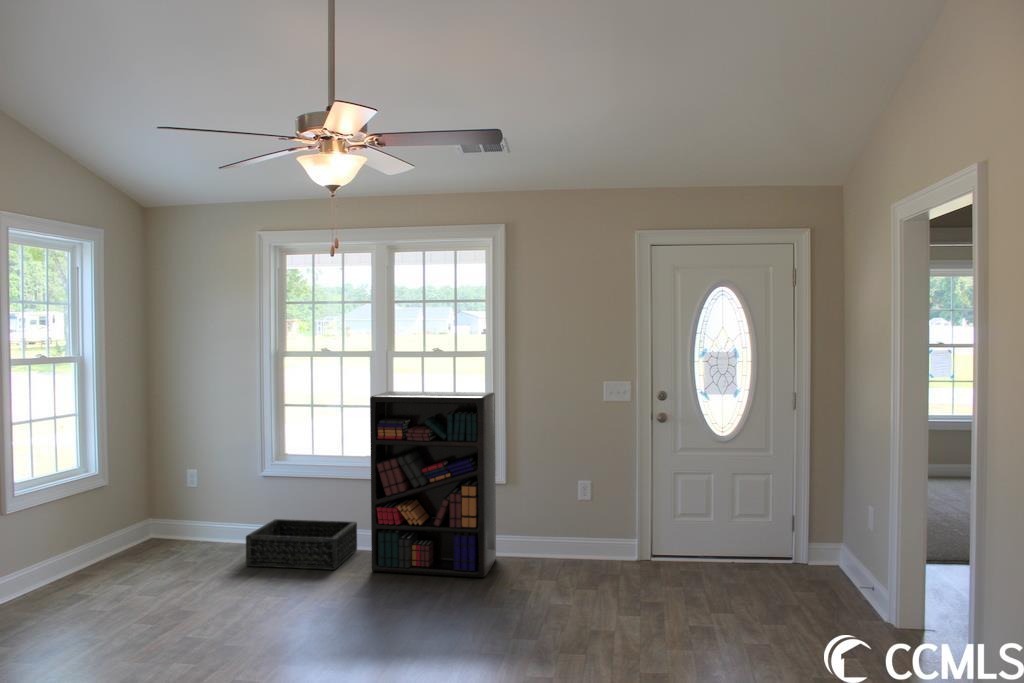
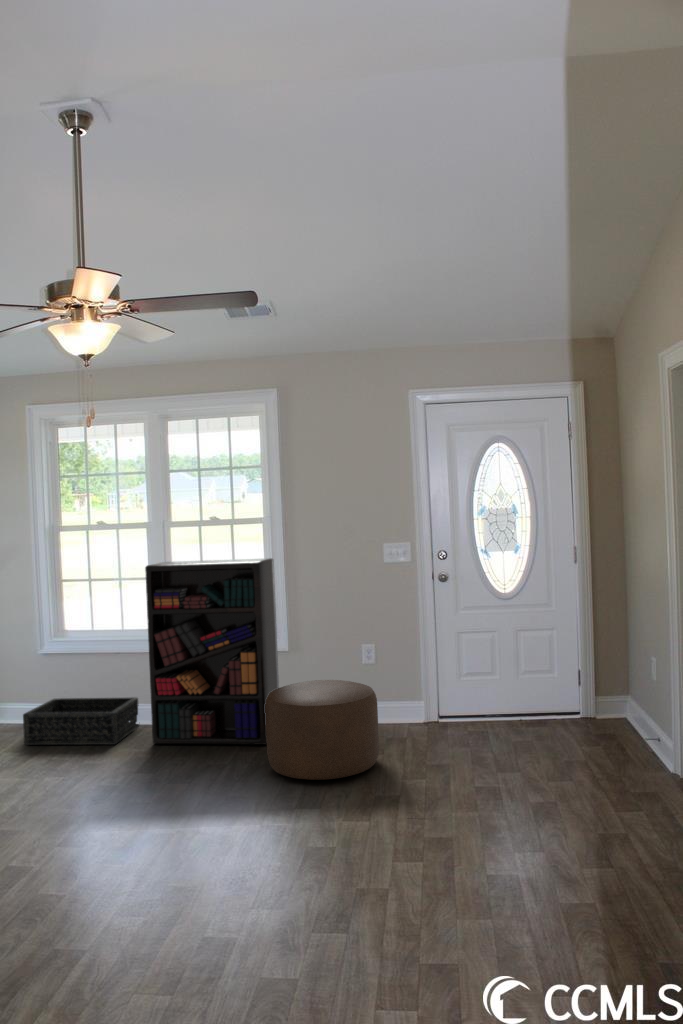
ottoman: none [488,518,600,624] -> present [265,680,379,780]

